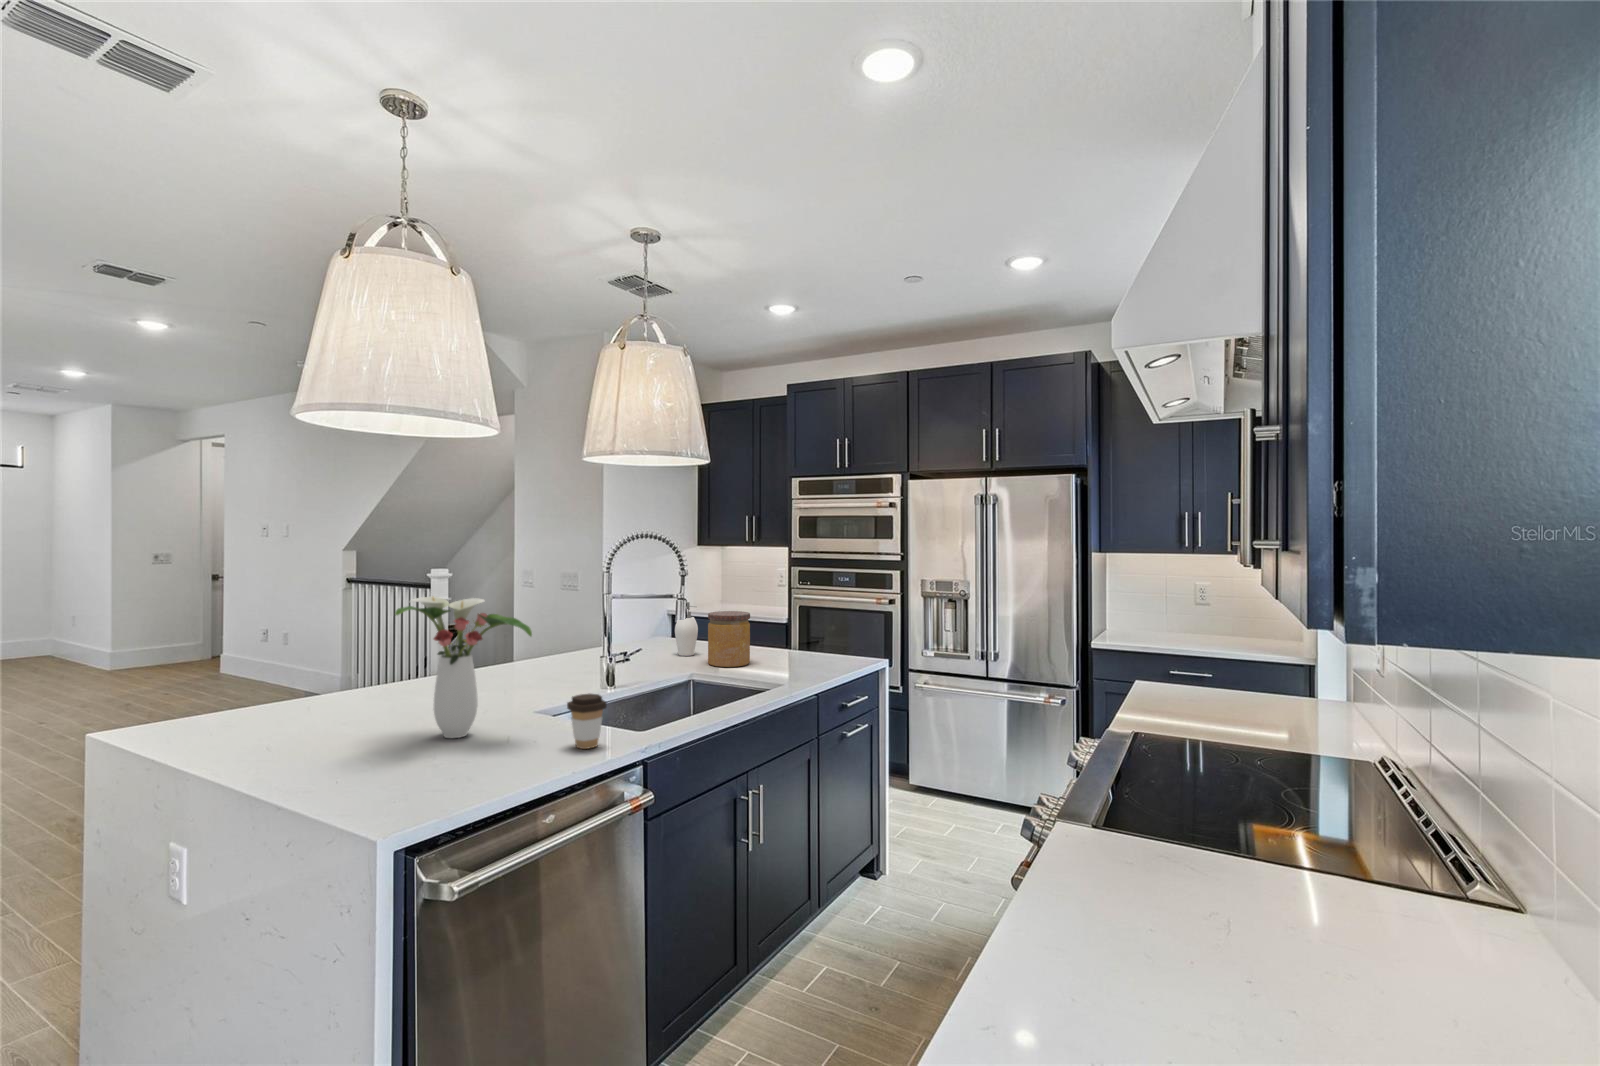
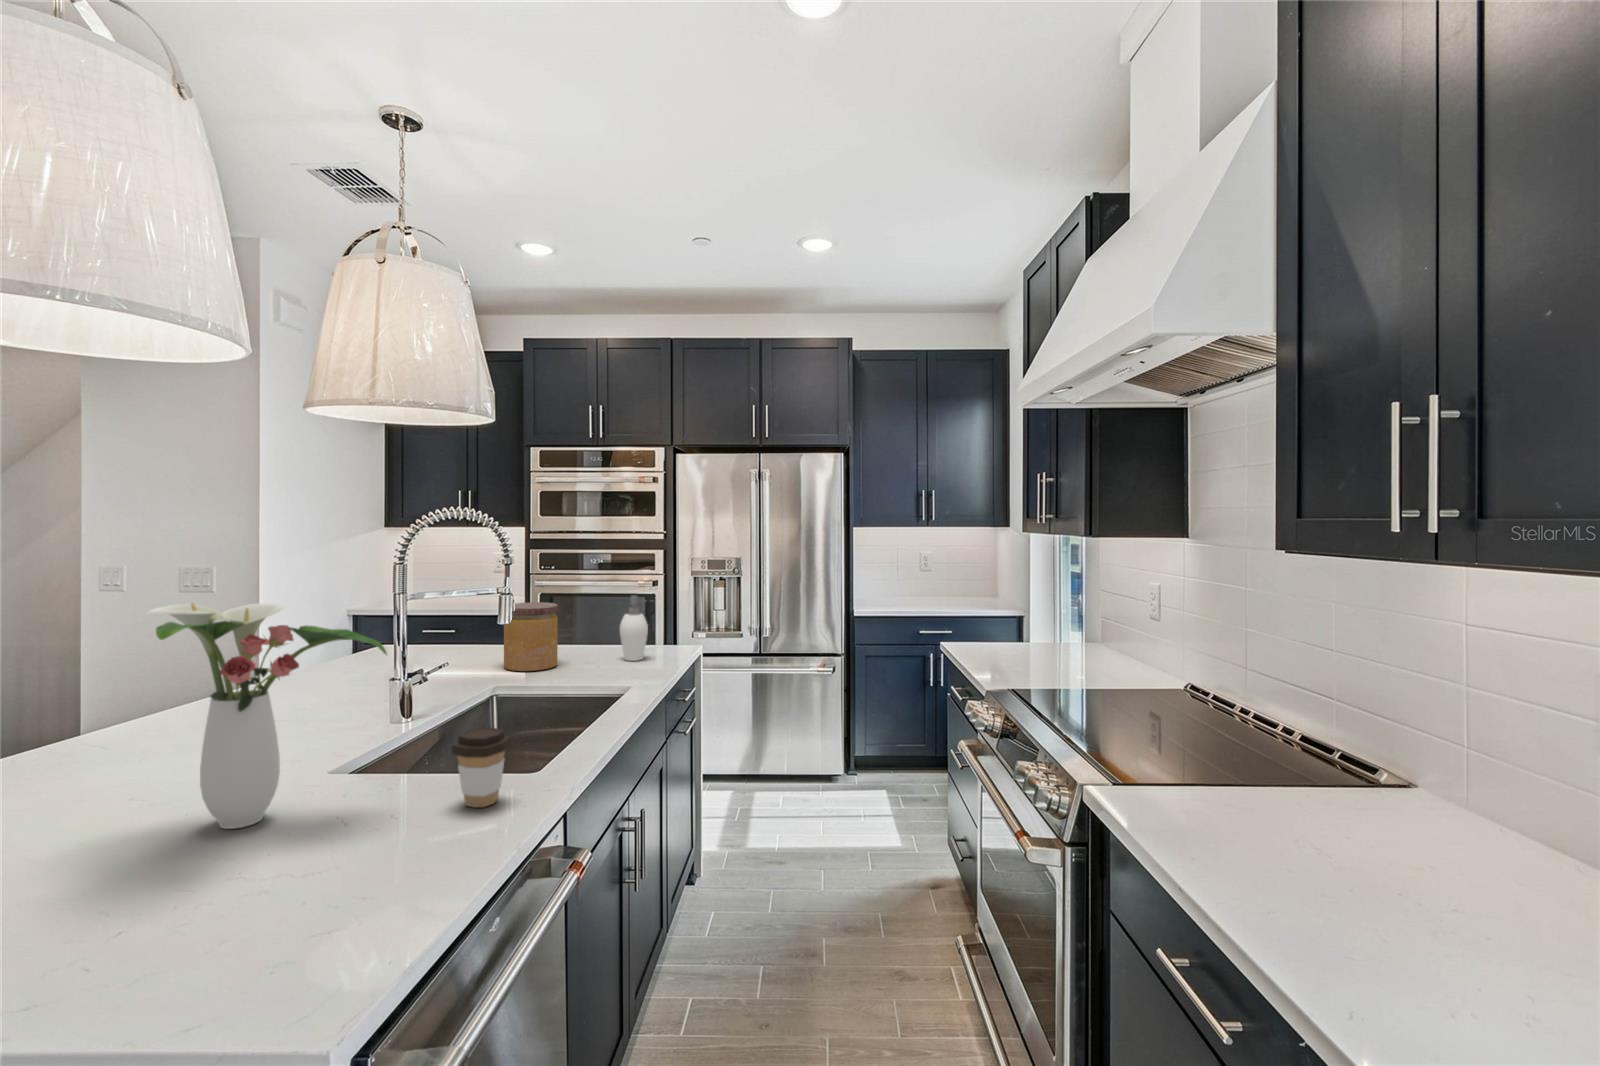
soap dispenser: present [675,602,698,656] -> present [620,596,648,661]

